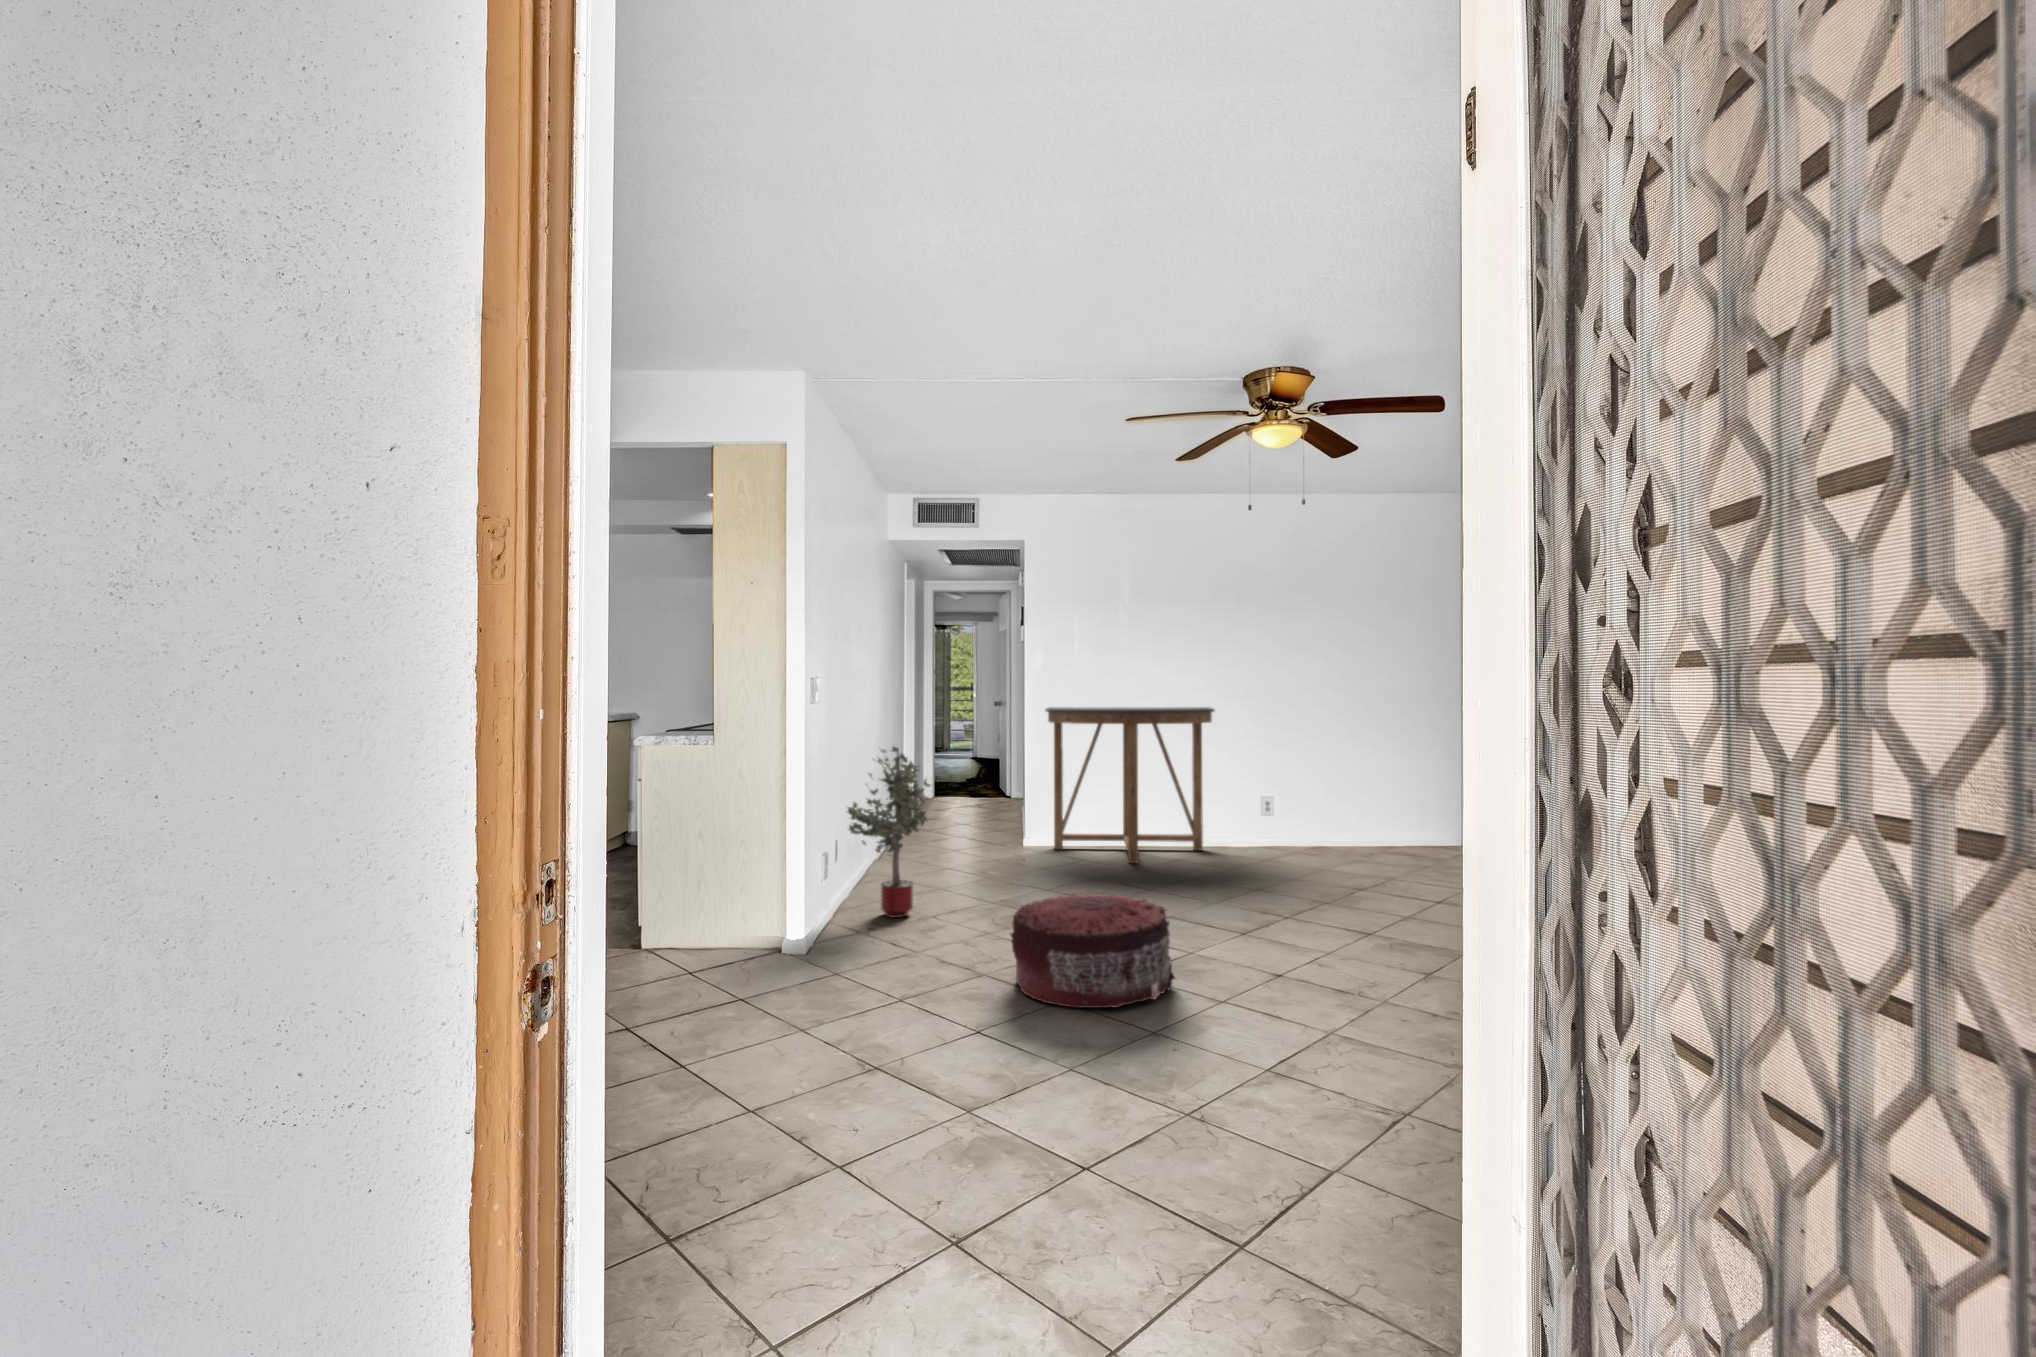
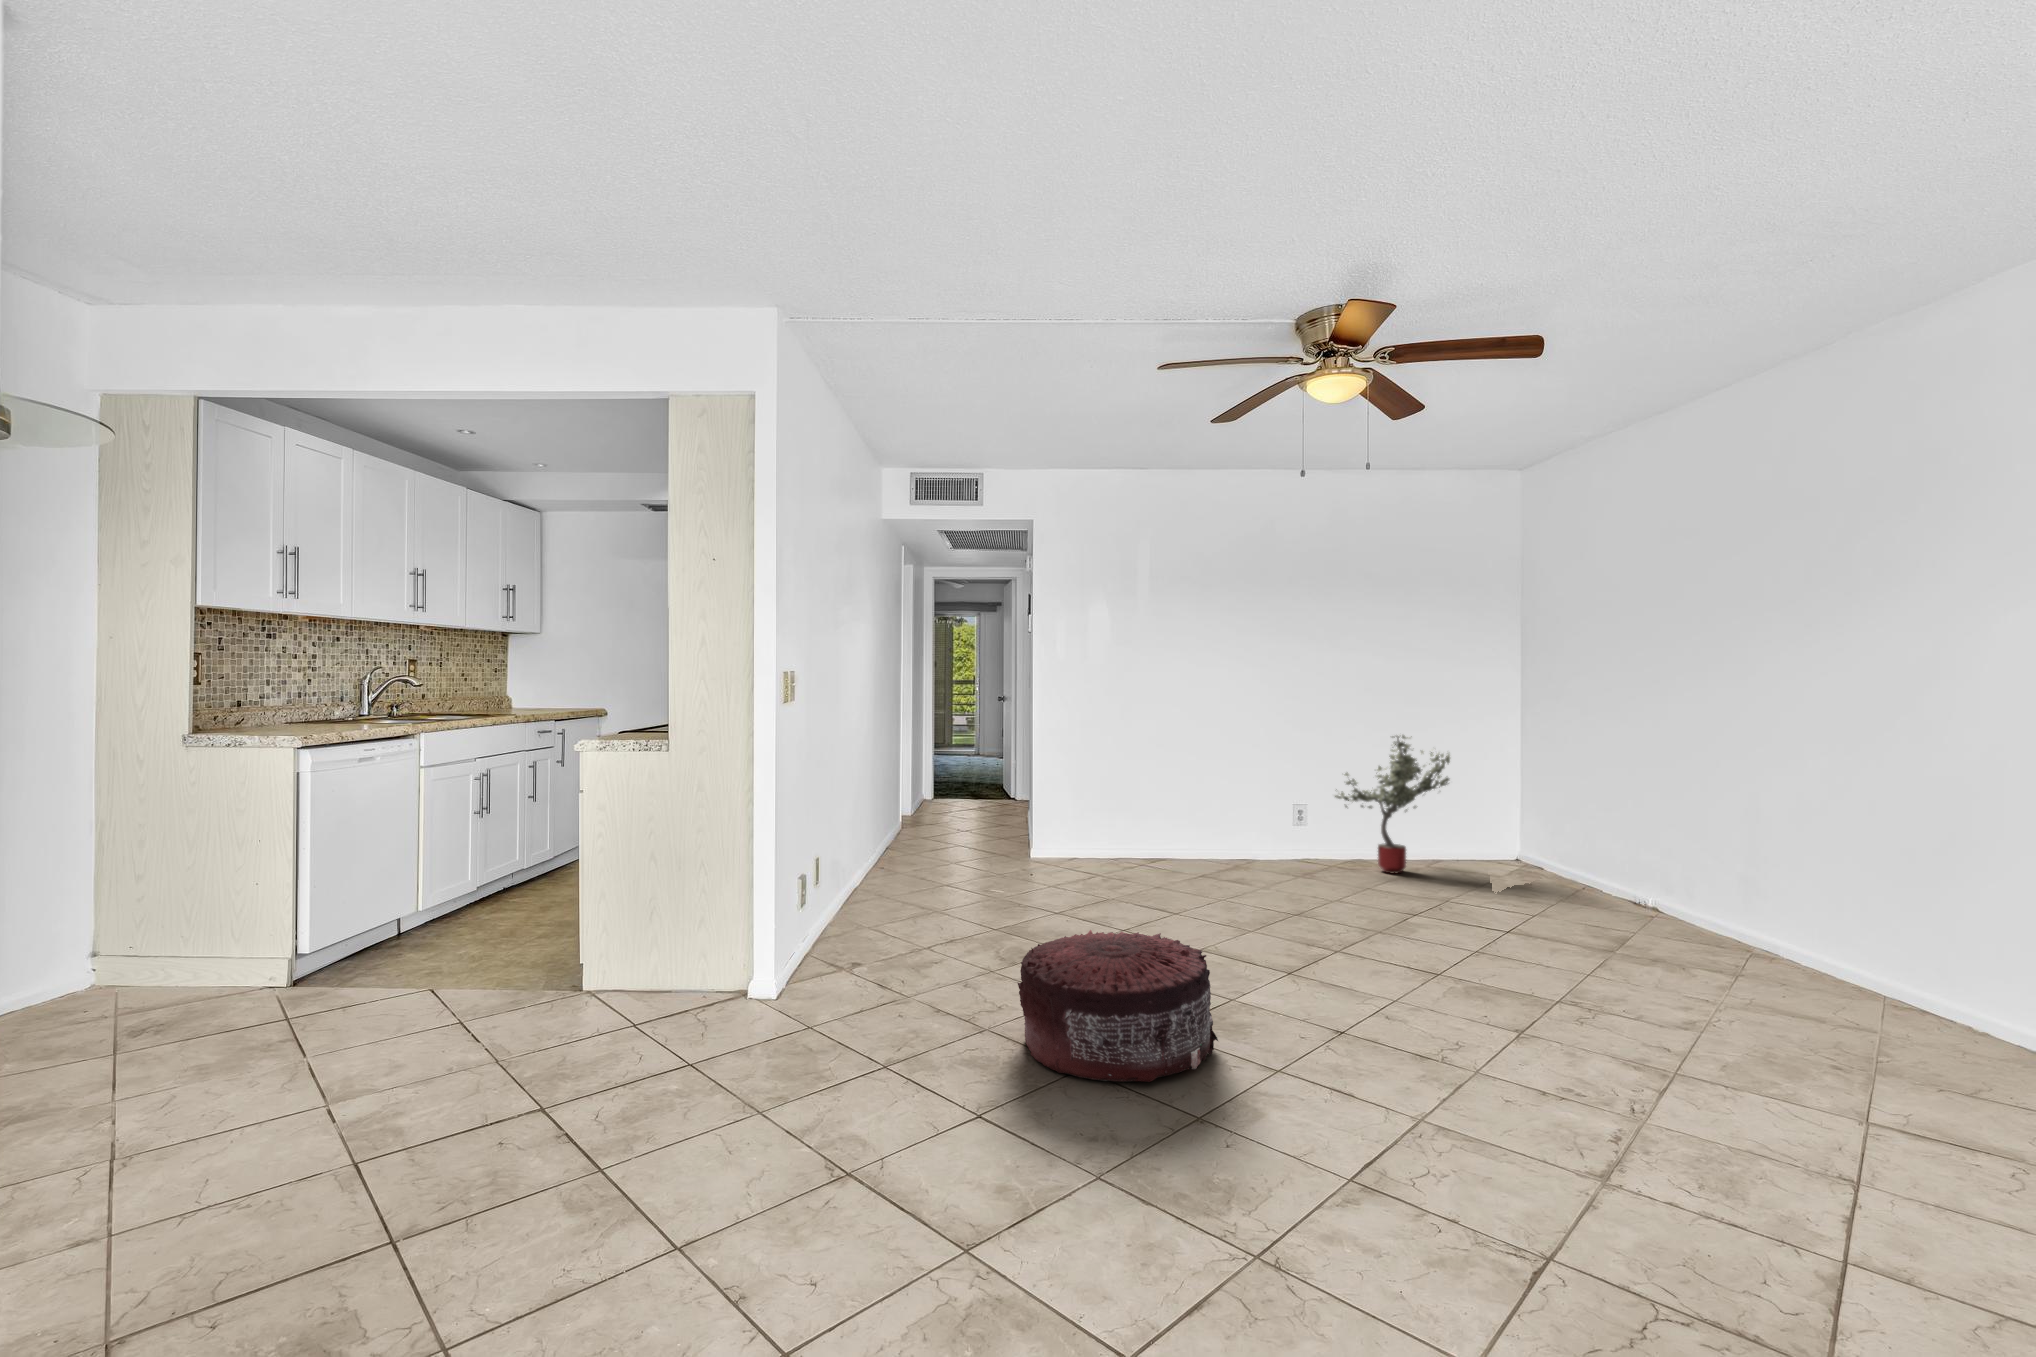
console table: present [1045,707,1215,863] -> none [1054,705,1243,879]
potted tree: present [848,747,930,918] -> present [1335,735,1450,873]

